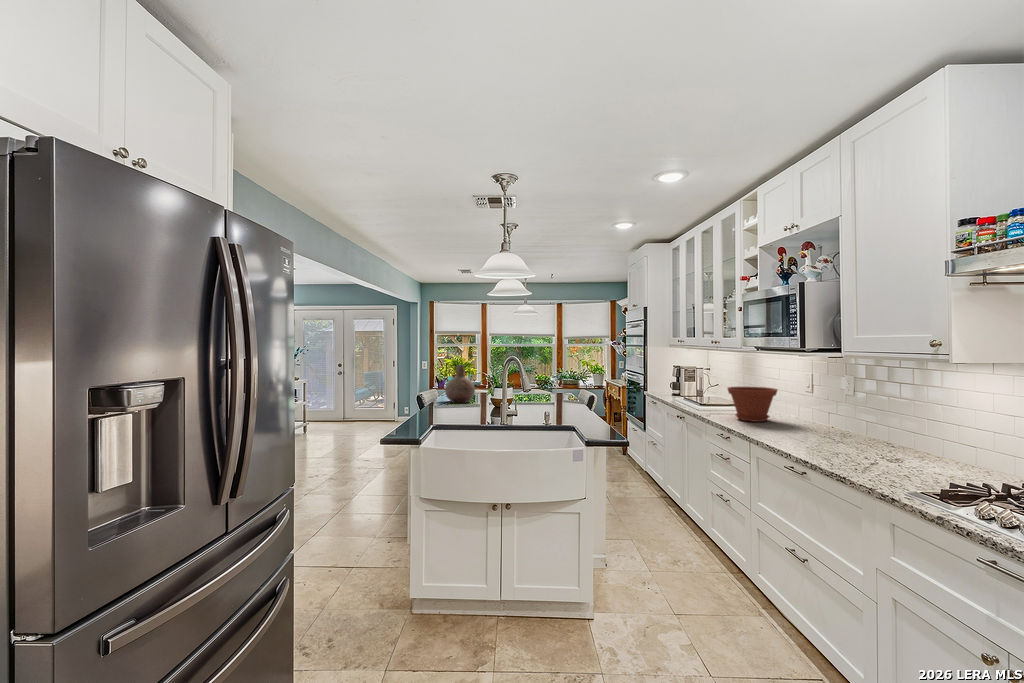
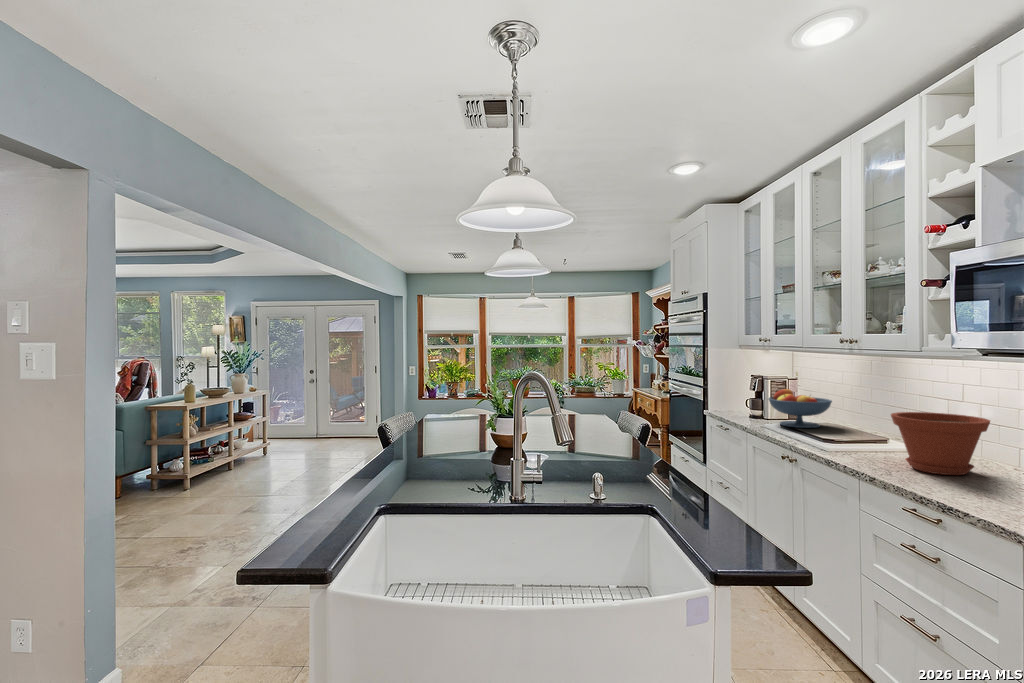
vase: present [445,365,475,403] -> none [424,375,469,433]
fruit bowl: none [679,375,719,401] -> present [769,389,832,428]

